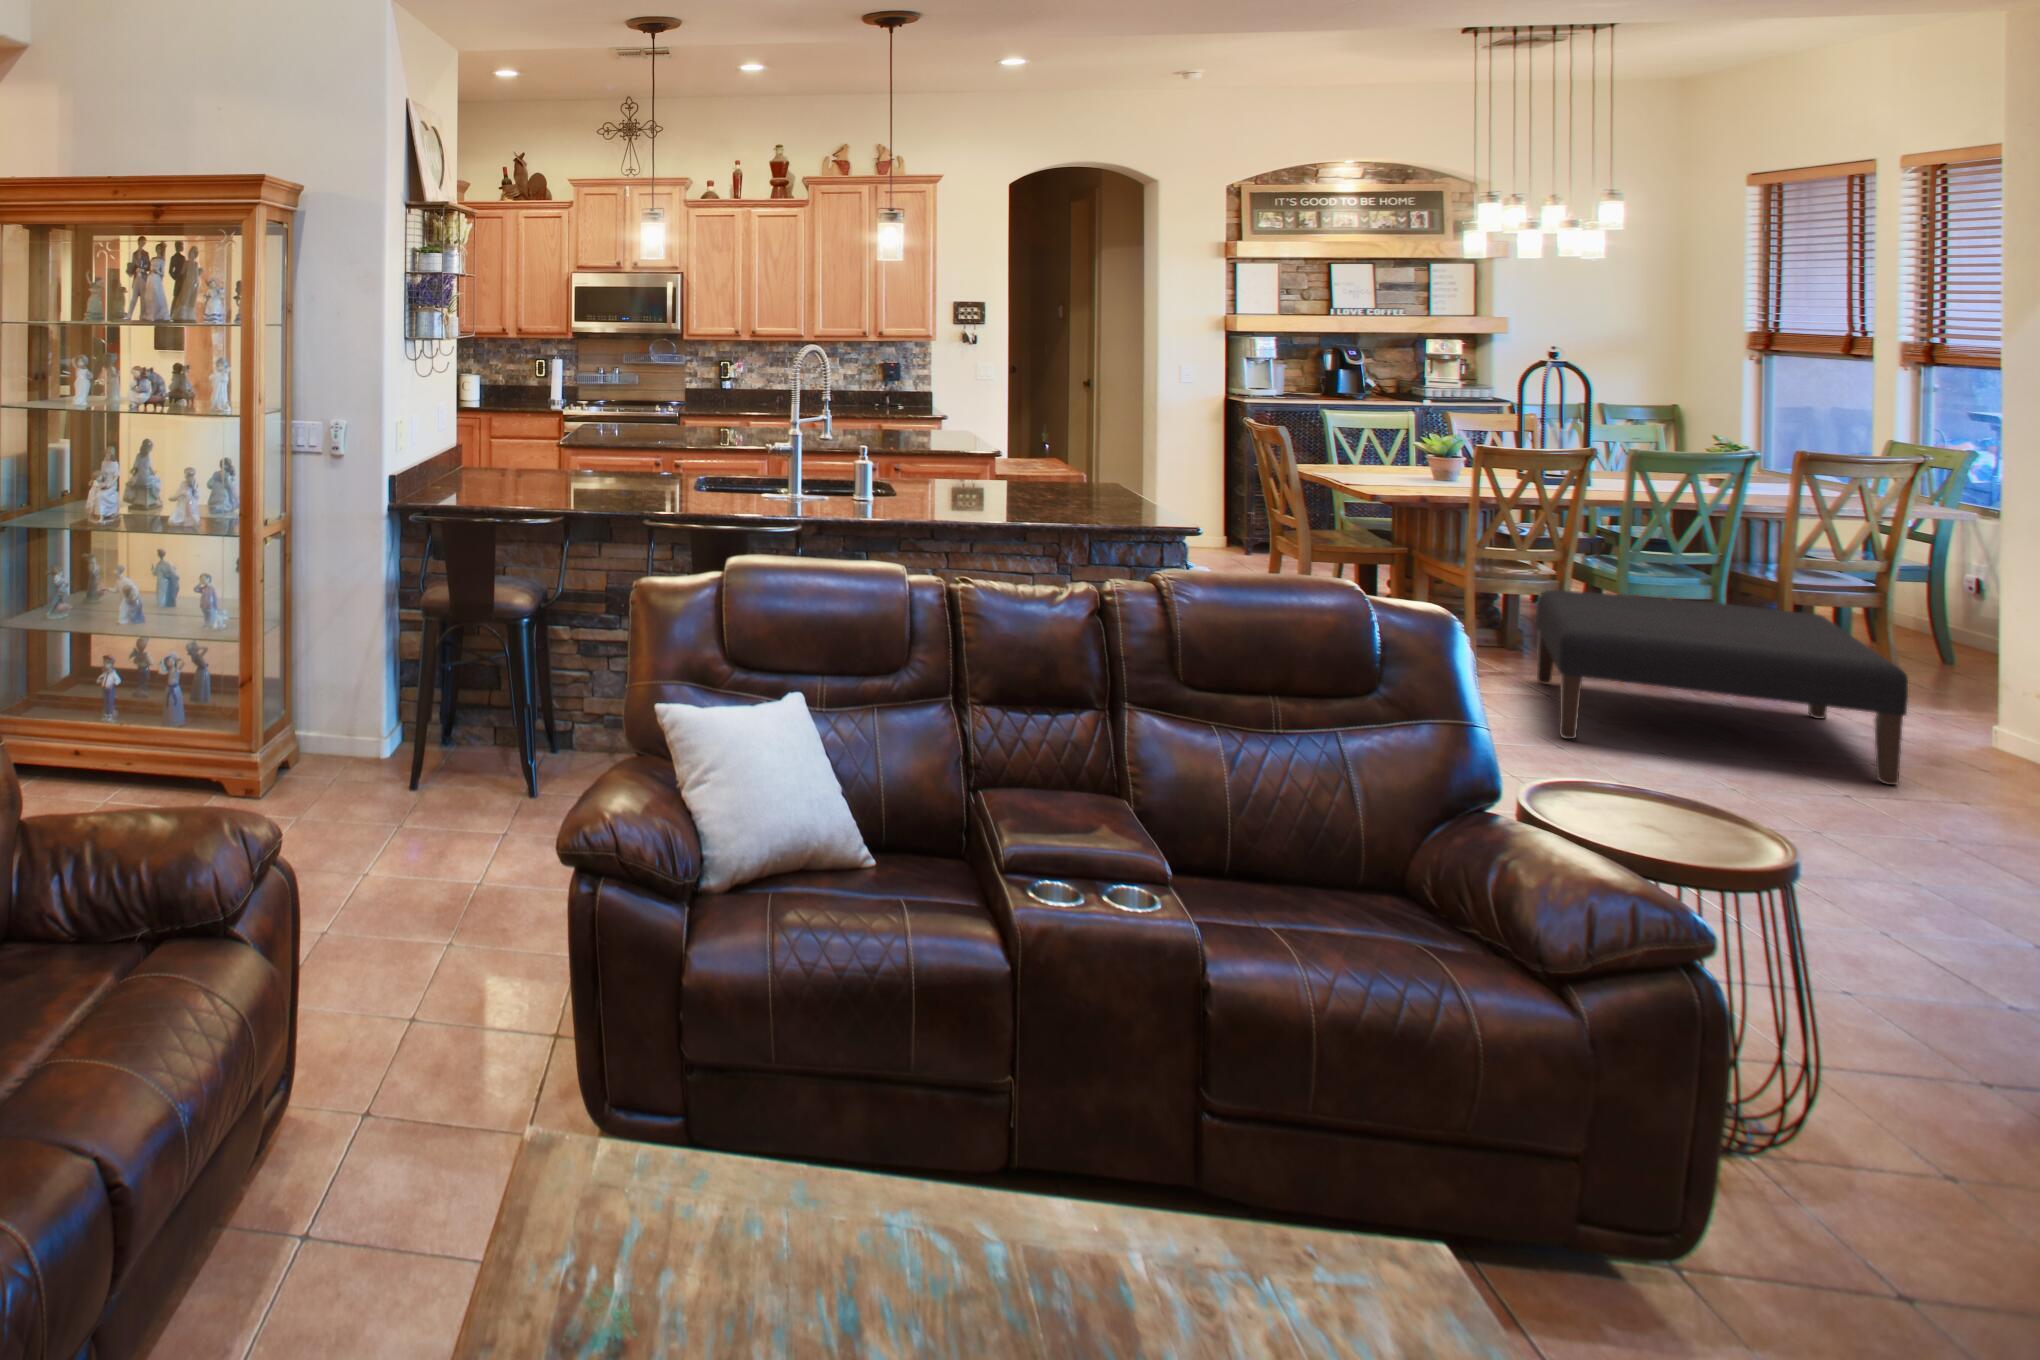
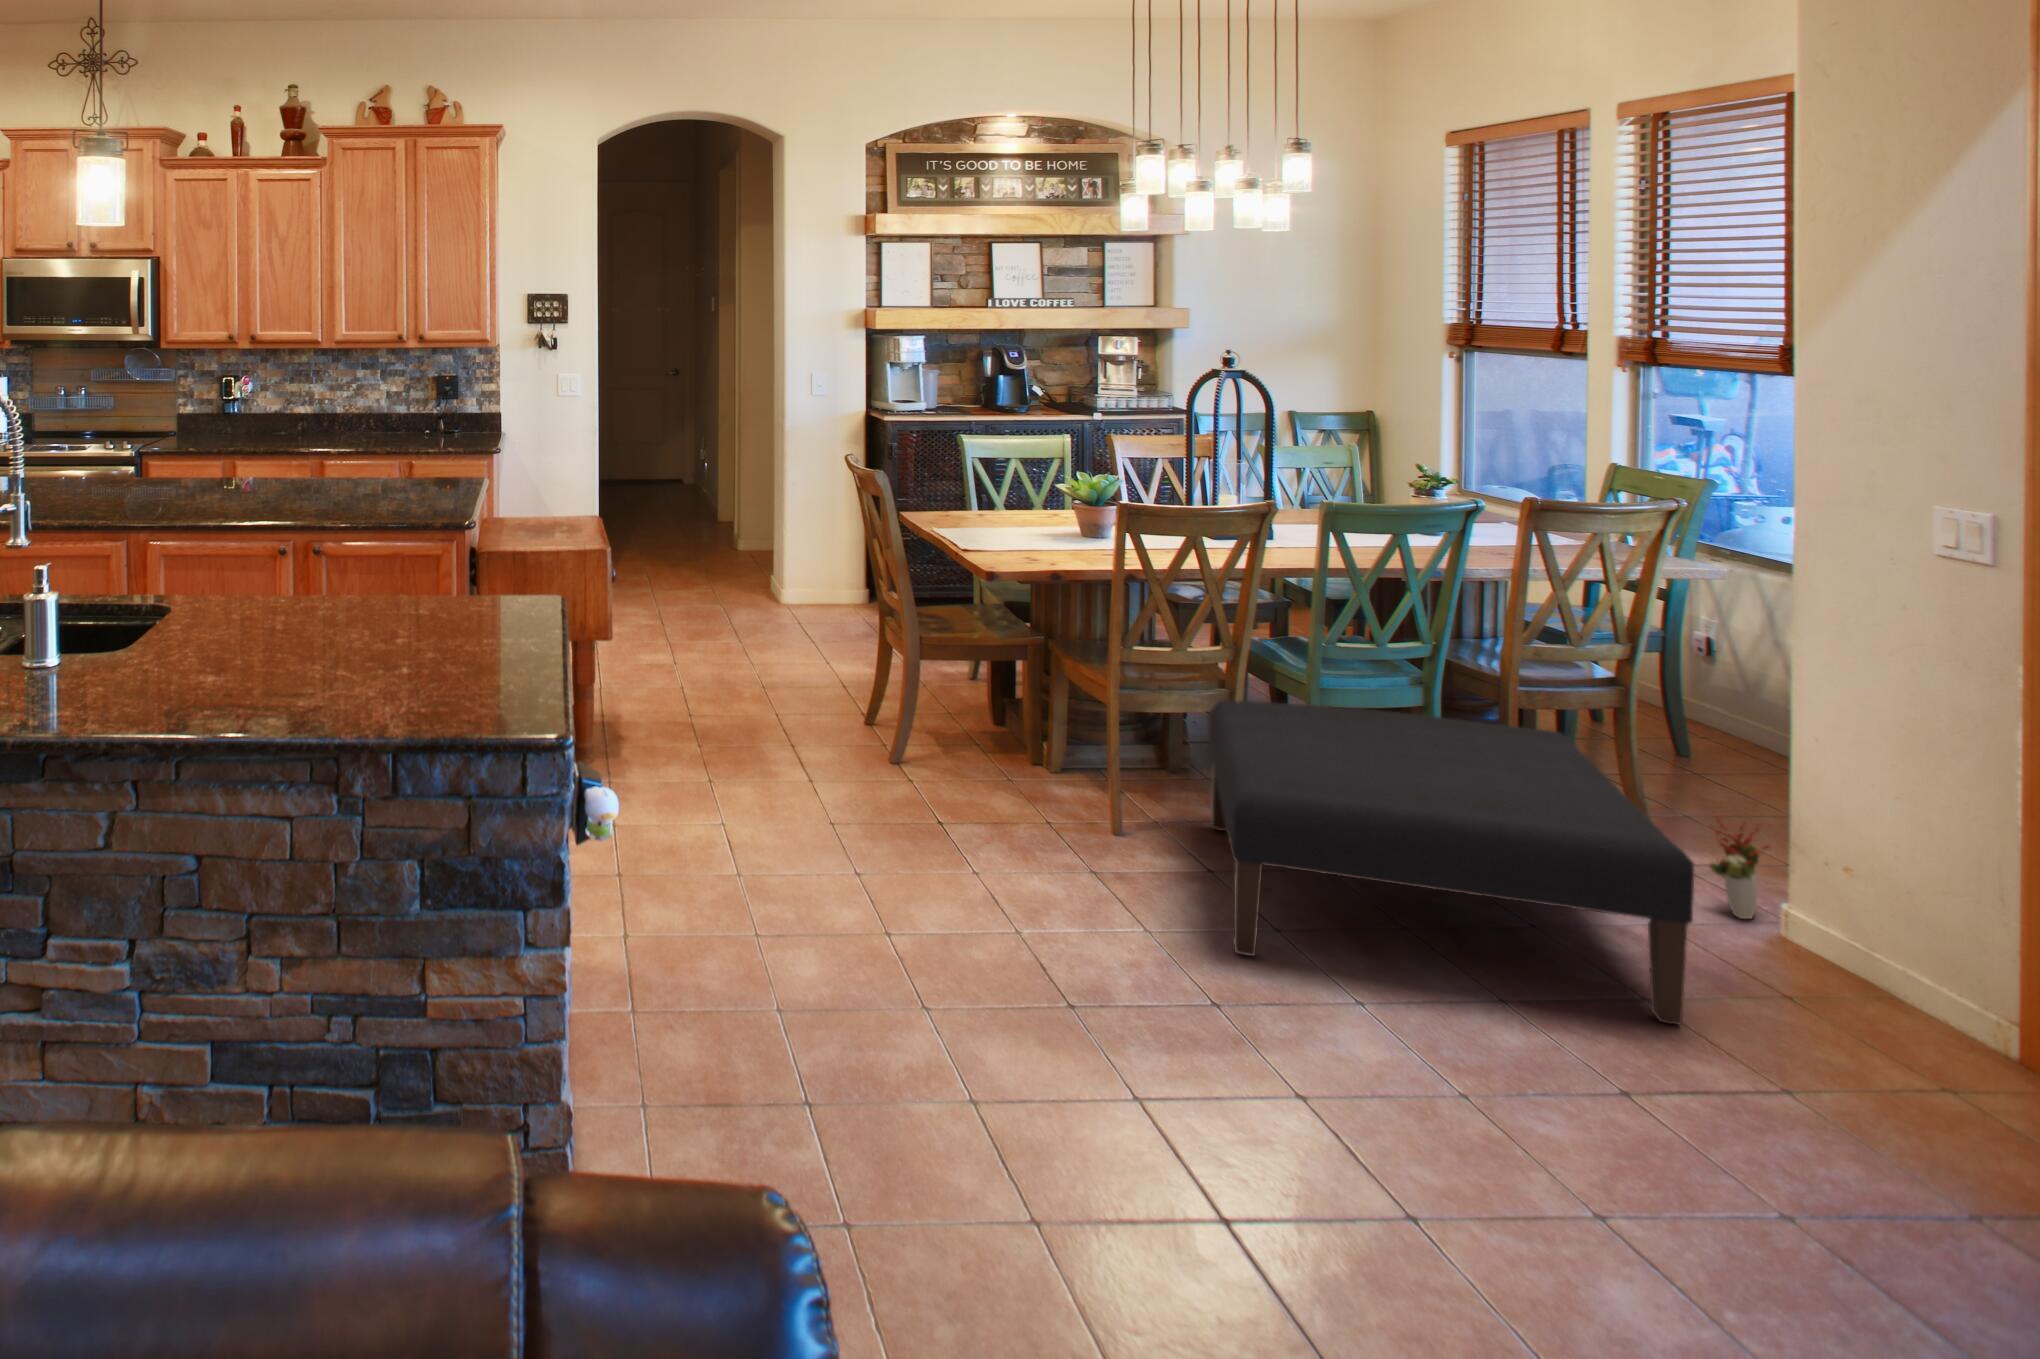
decorative plant: none [1940,670,1990,746] -> present [1709,816,1769,919]

